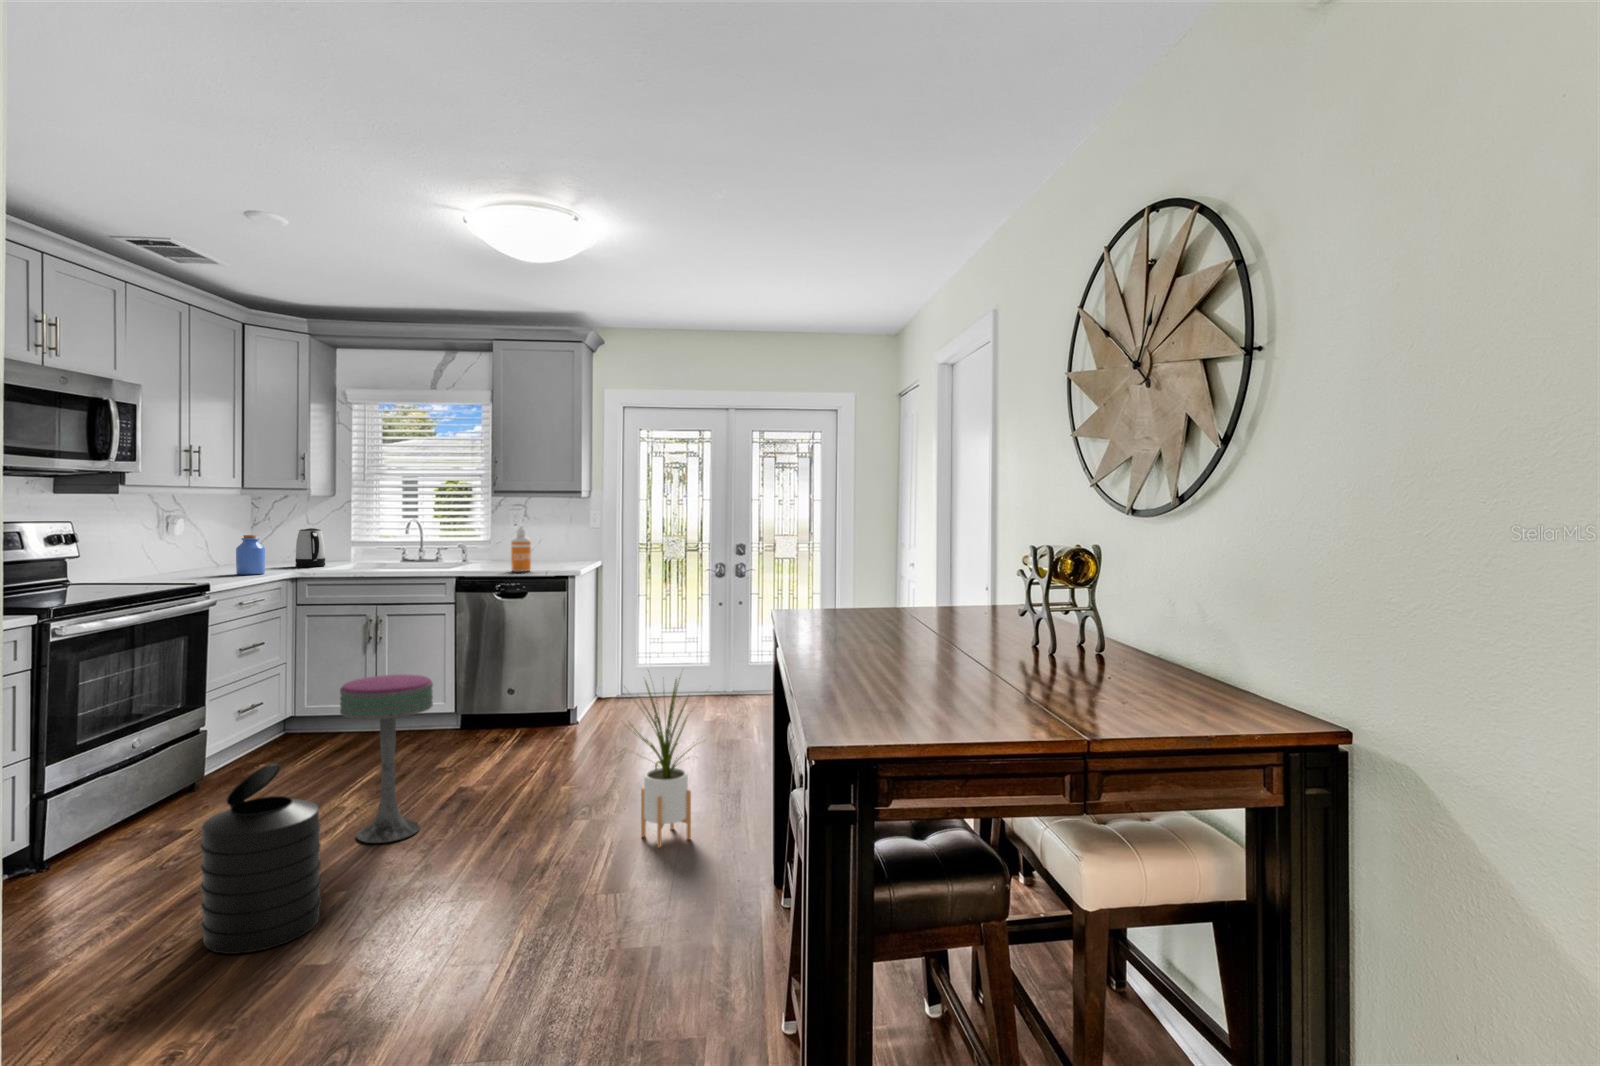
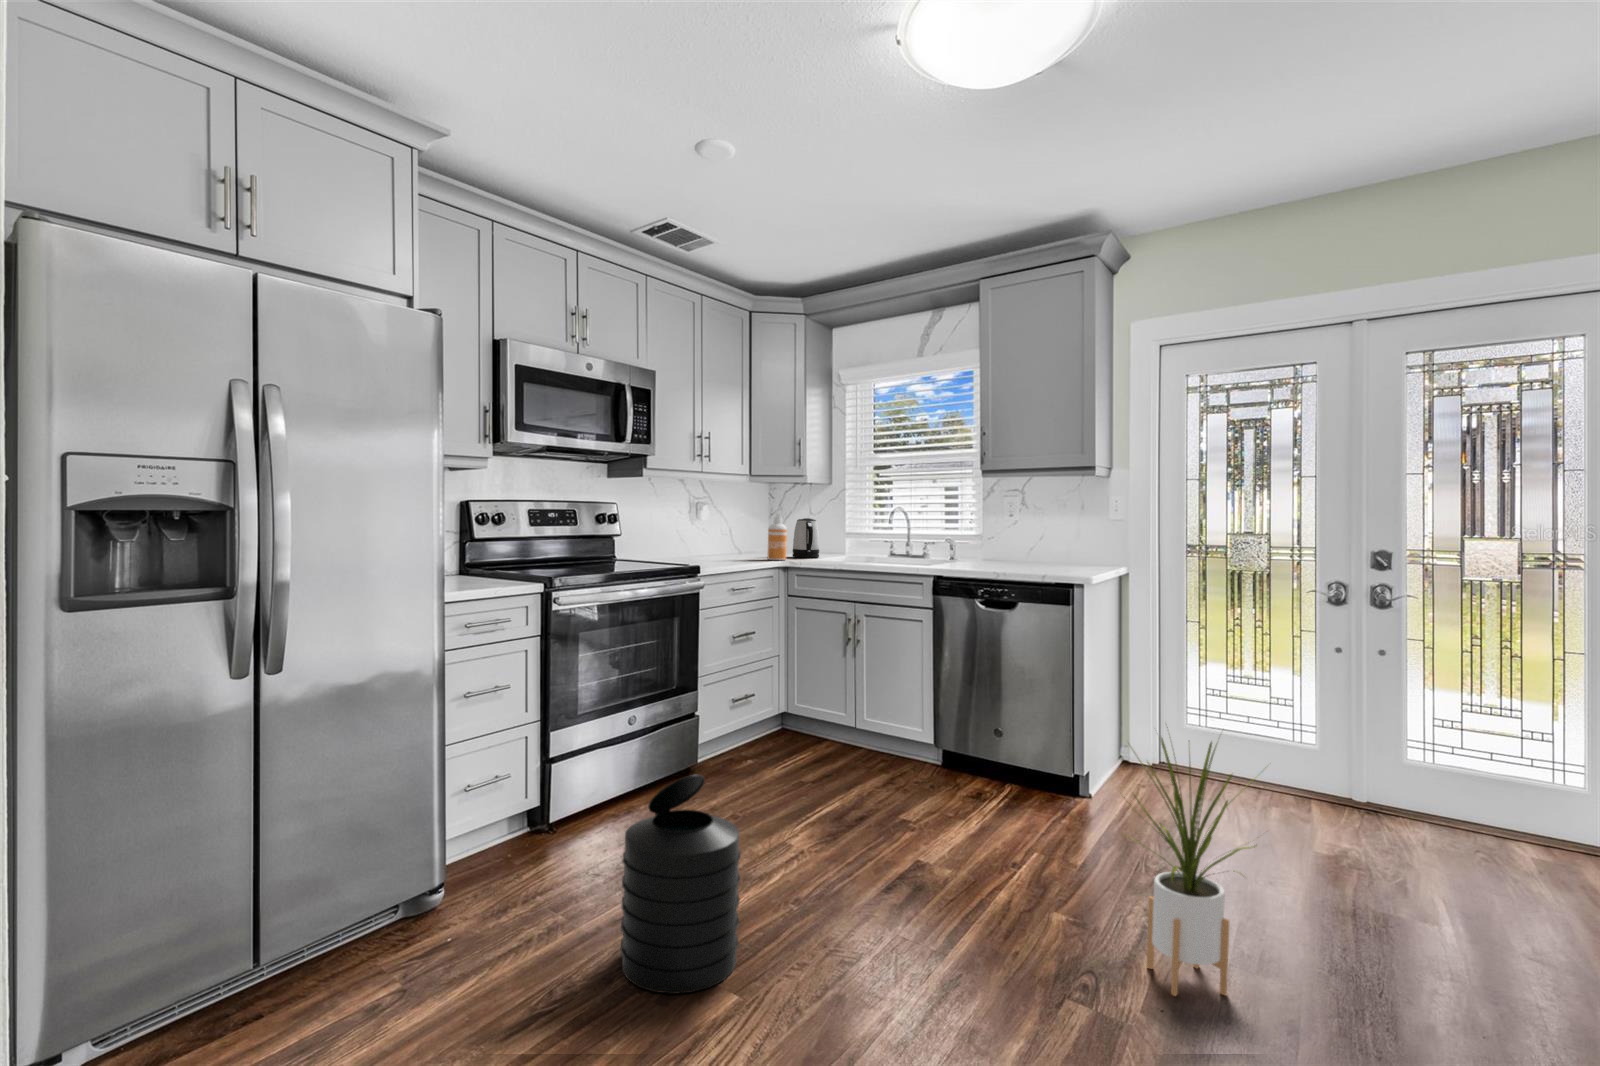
soap dispenser: present [511,526,531,571] -> present [768,513,787,560]
jar: present [236,535,265,575] -> none [735,522,760,562]
bar stool: present [340,675,433,843] -> none [789,683,888,883]

